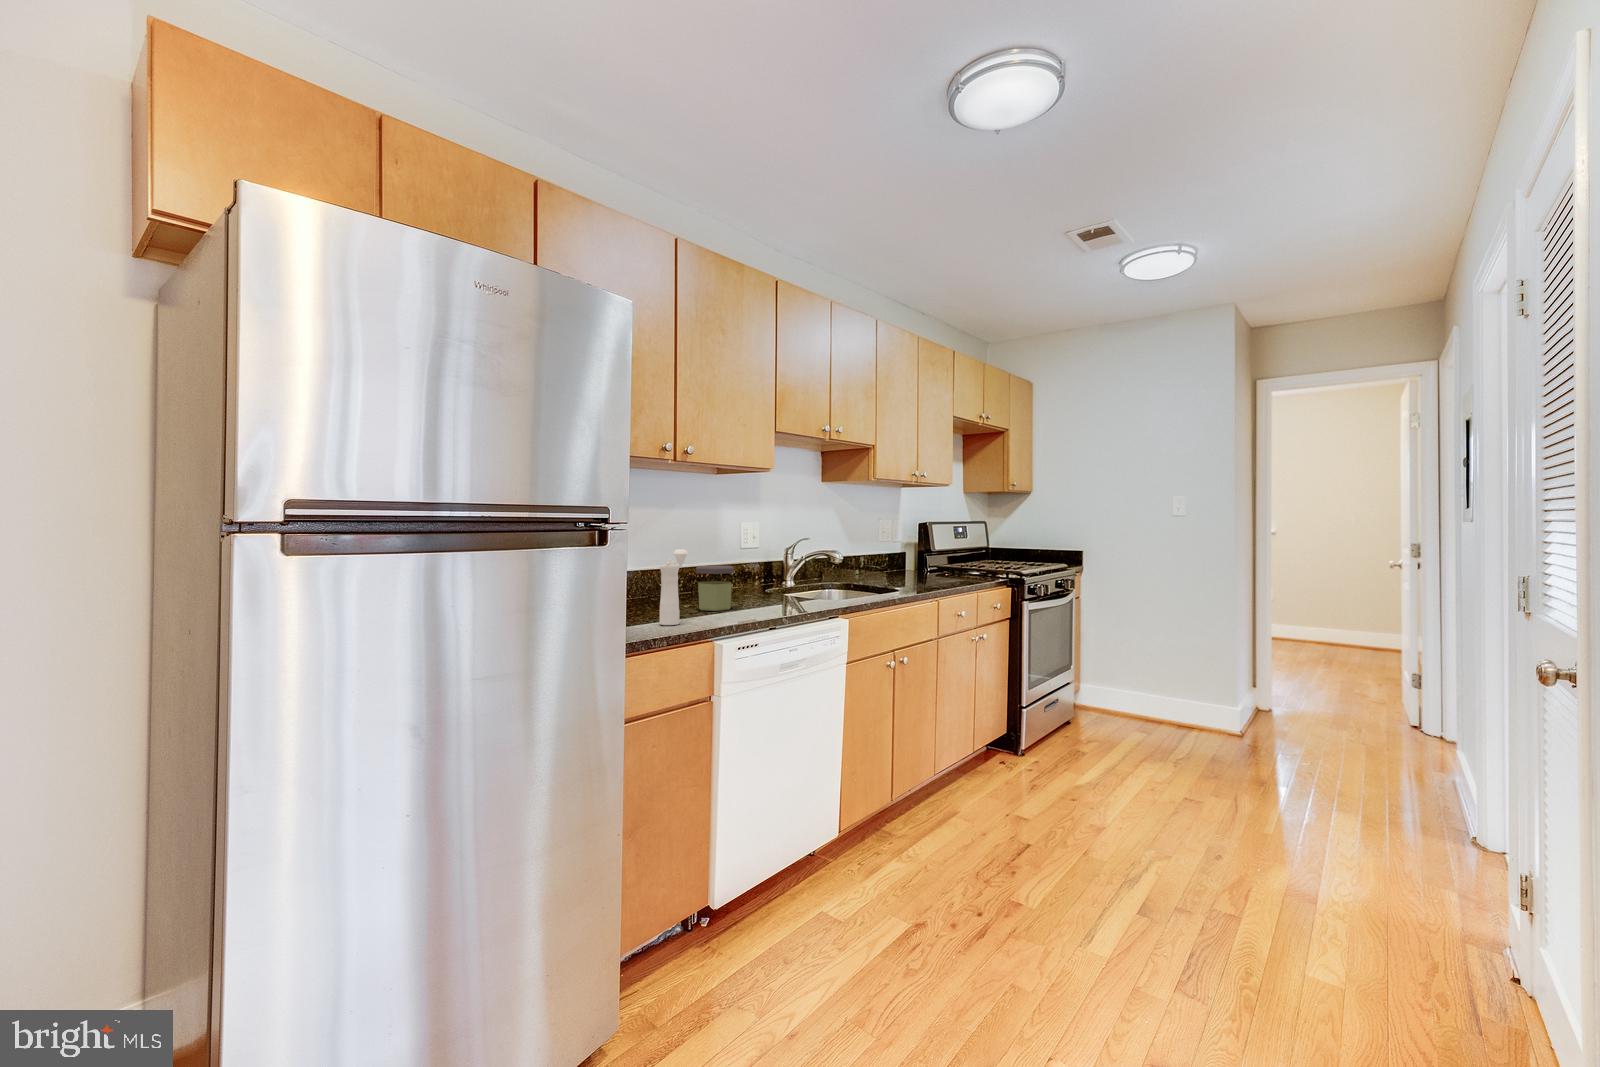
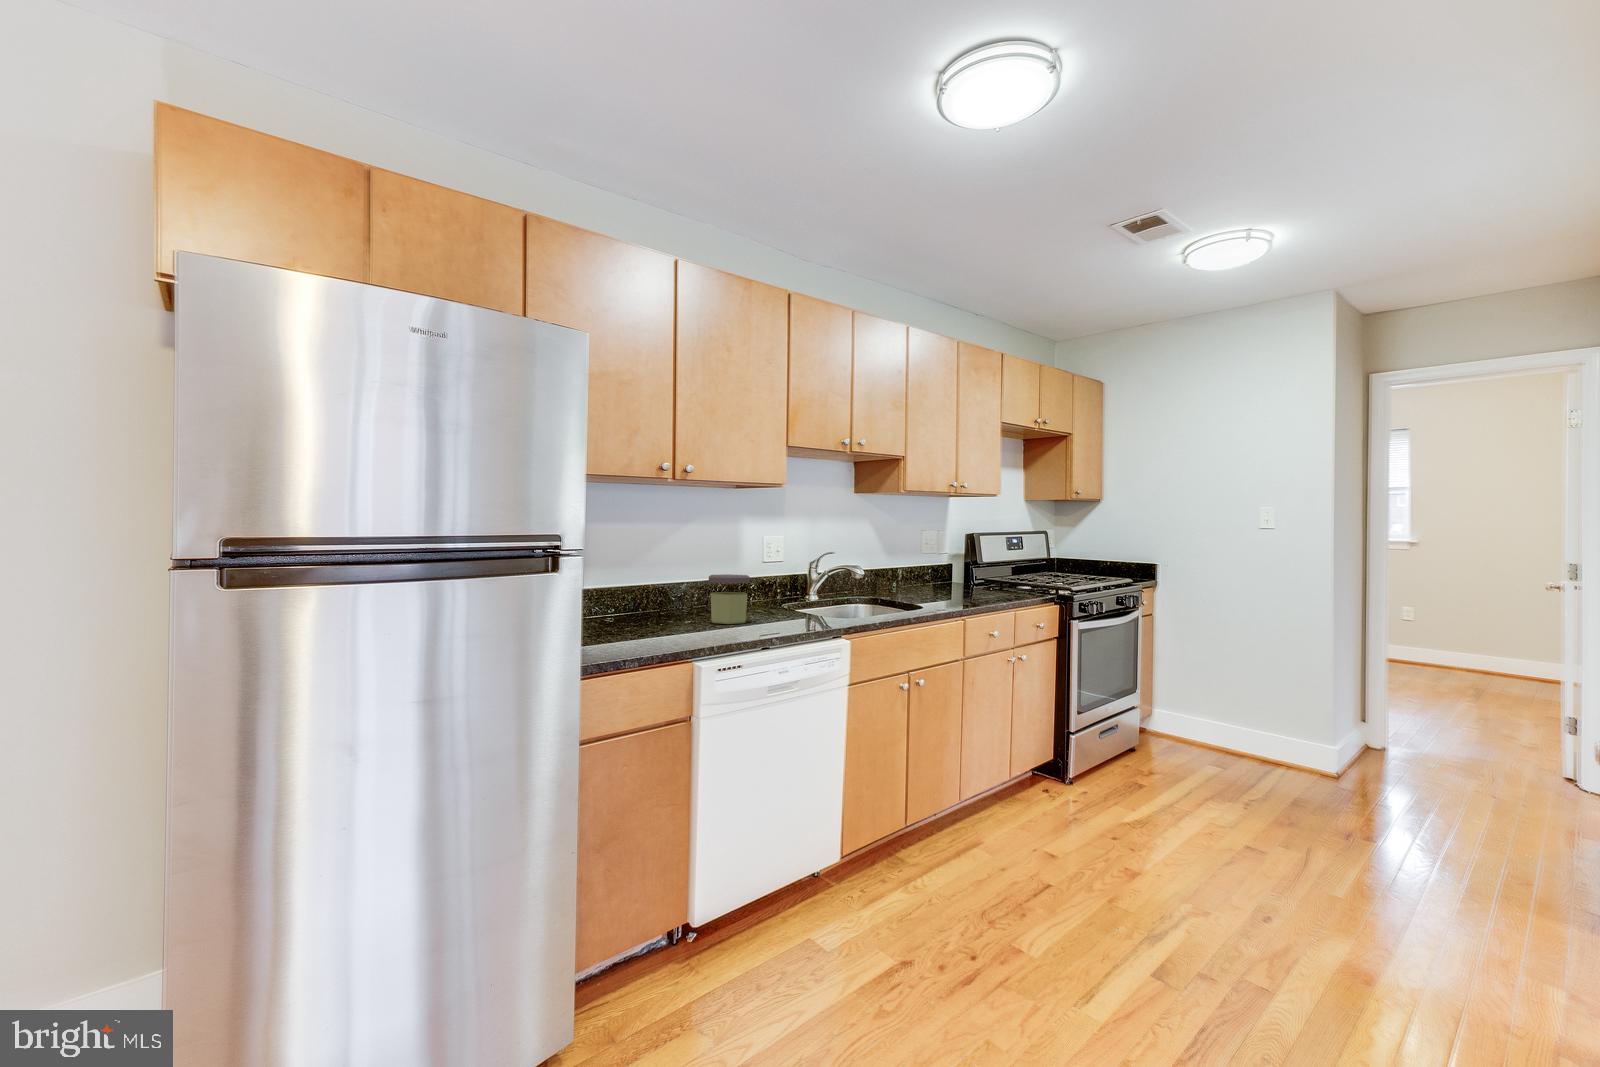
pepper mill: present [659,549,688,625] -> none [668,556,700,637]

